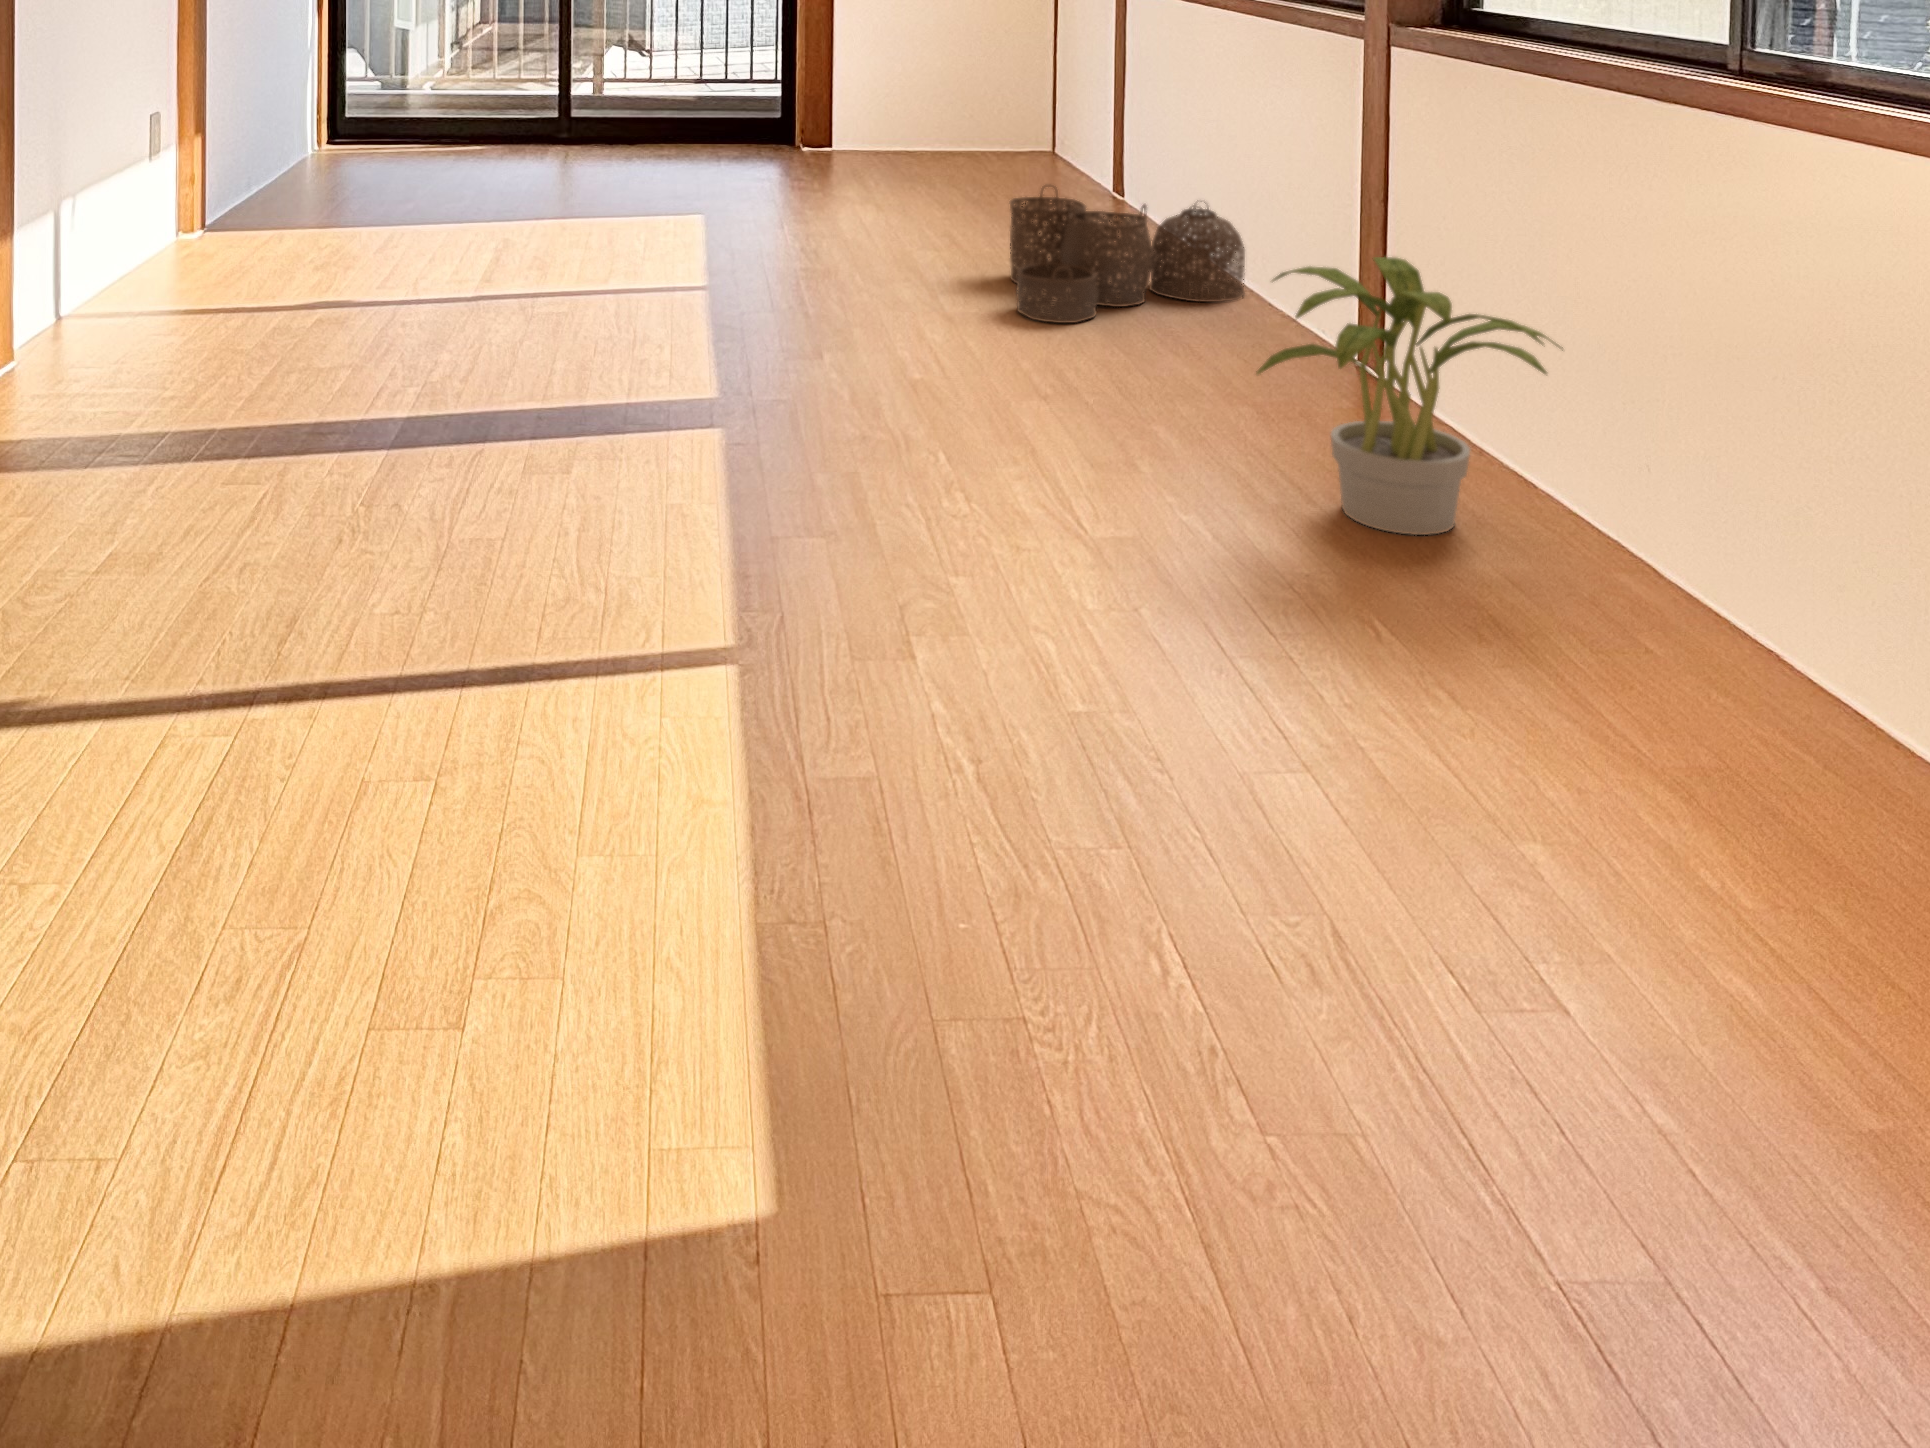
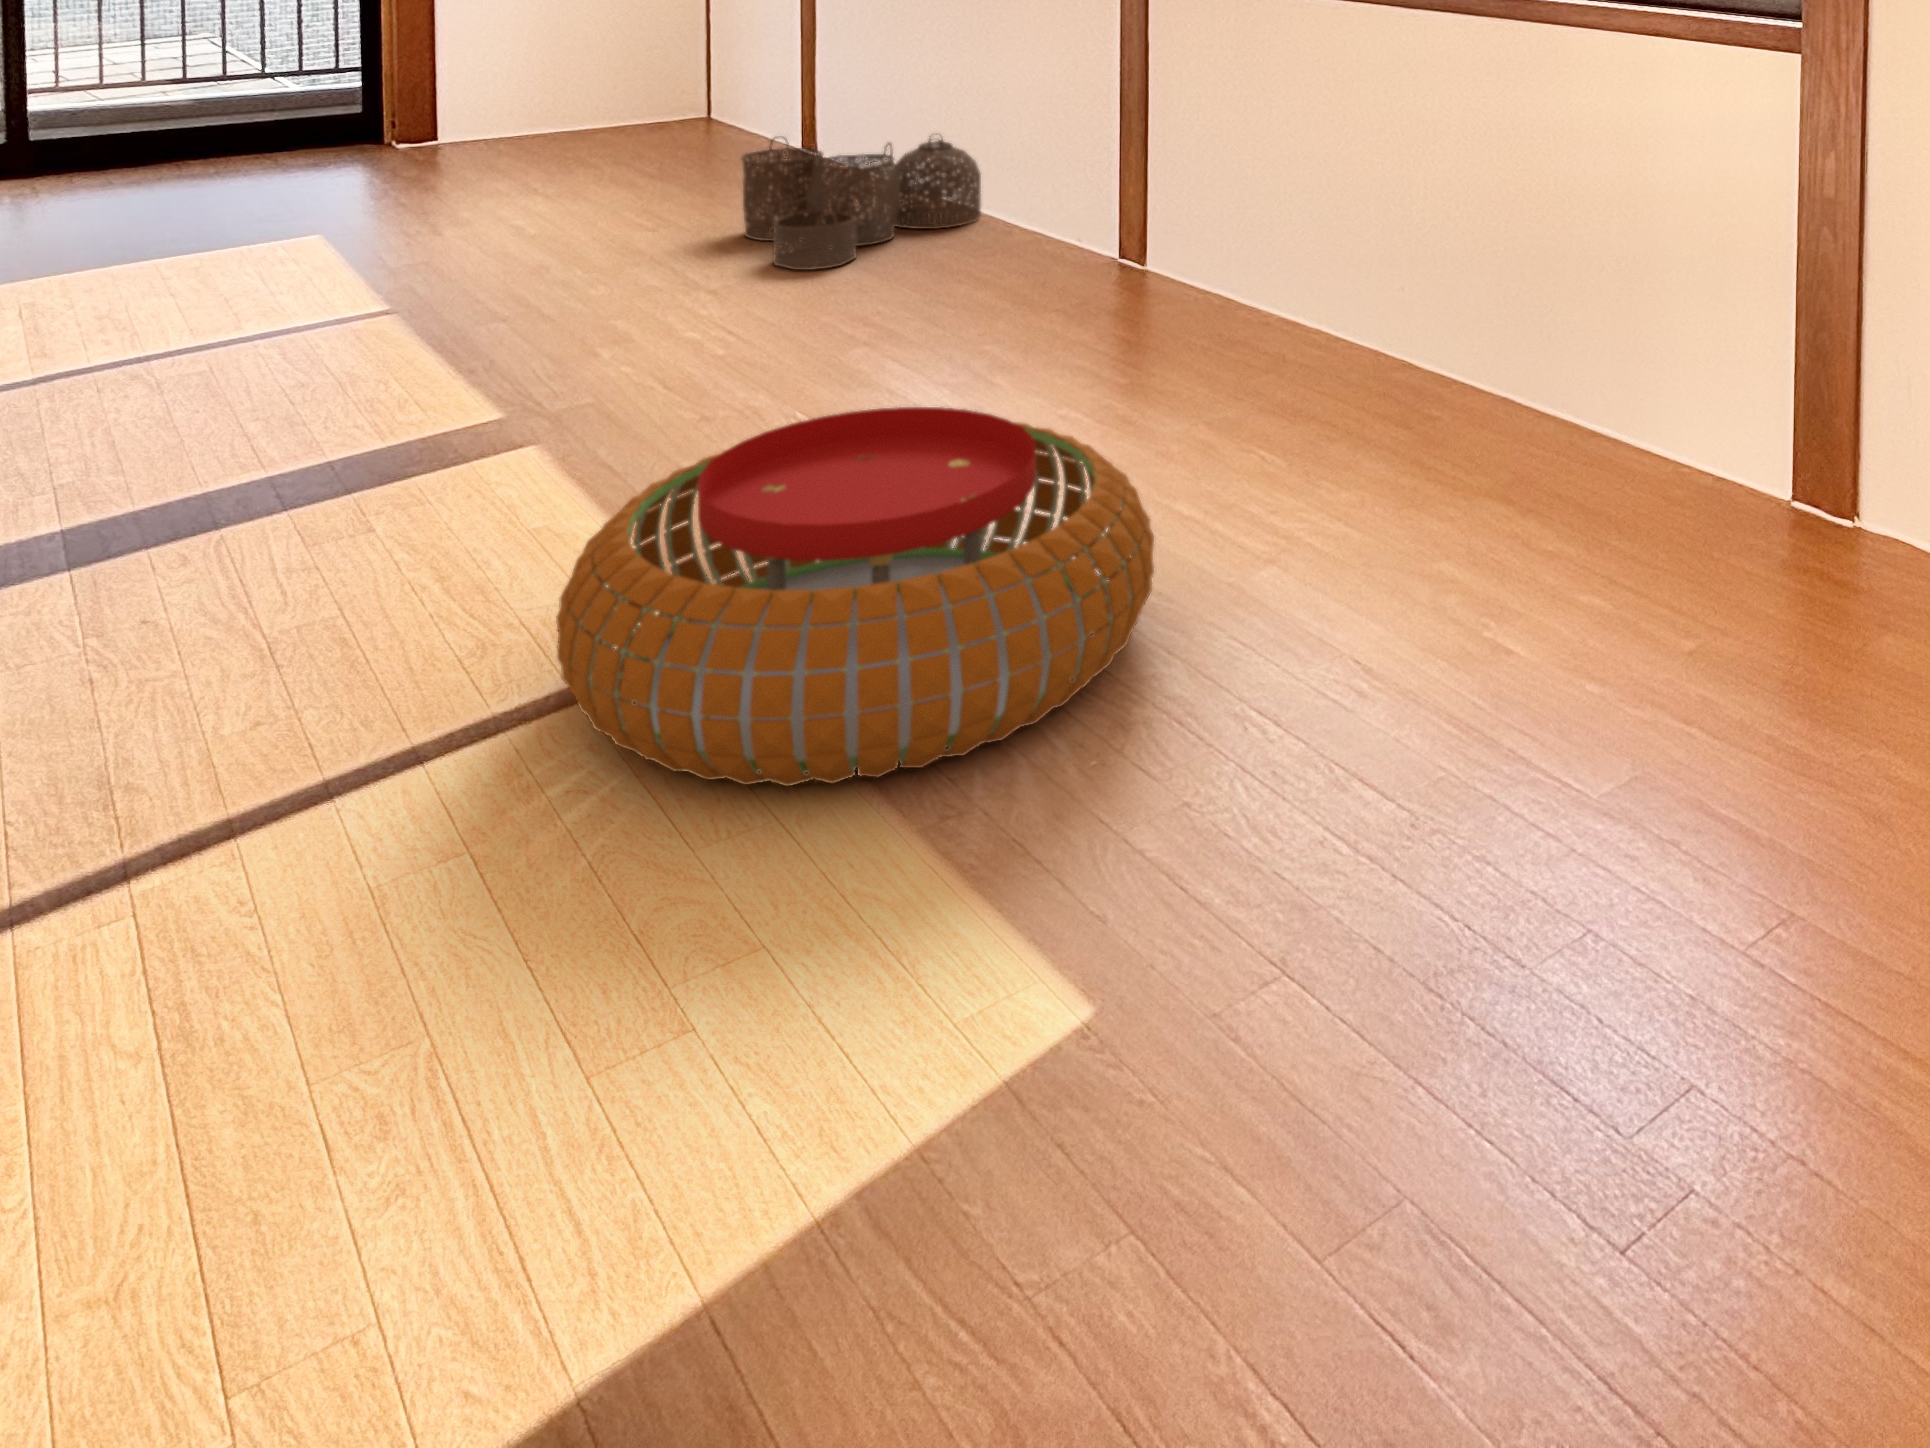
potted plant: present [1257,257,1563,535] -> none [1099,153,1338,379]
pouf: none [554,466,1134,861] -> present [556,407,1154,786]

